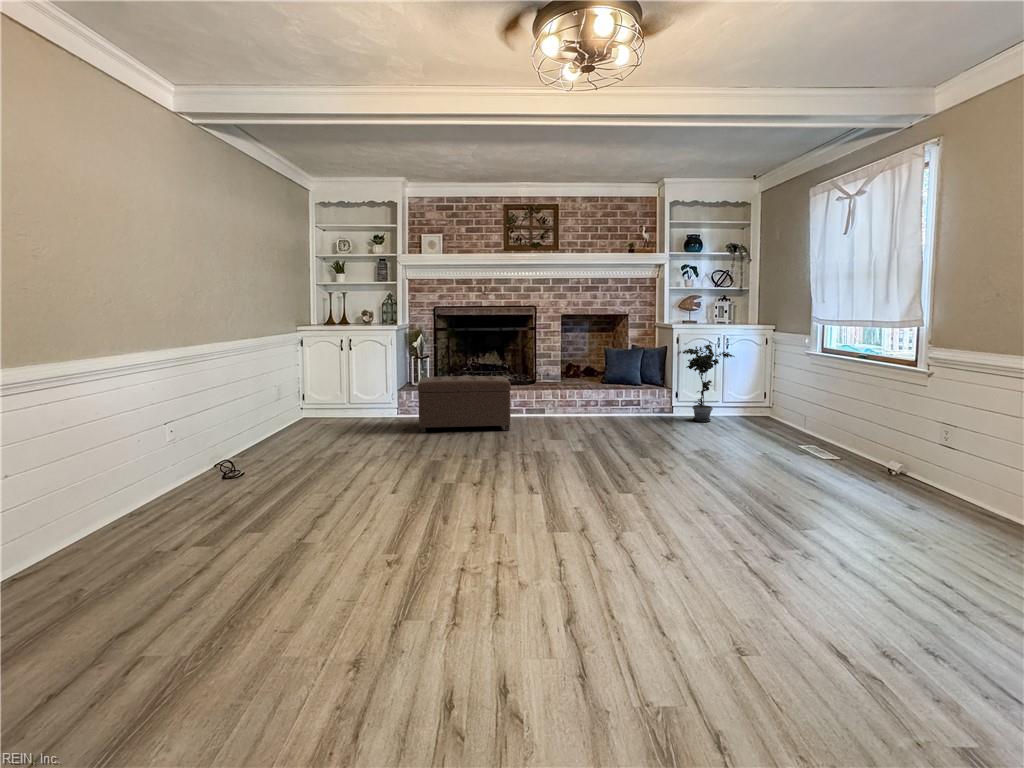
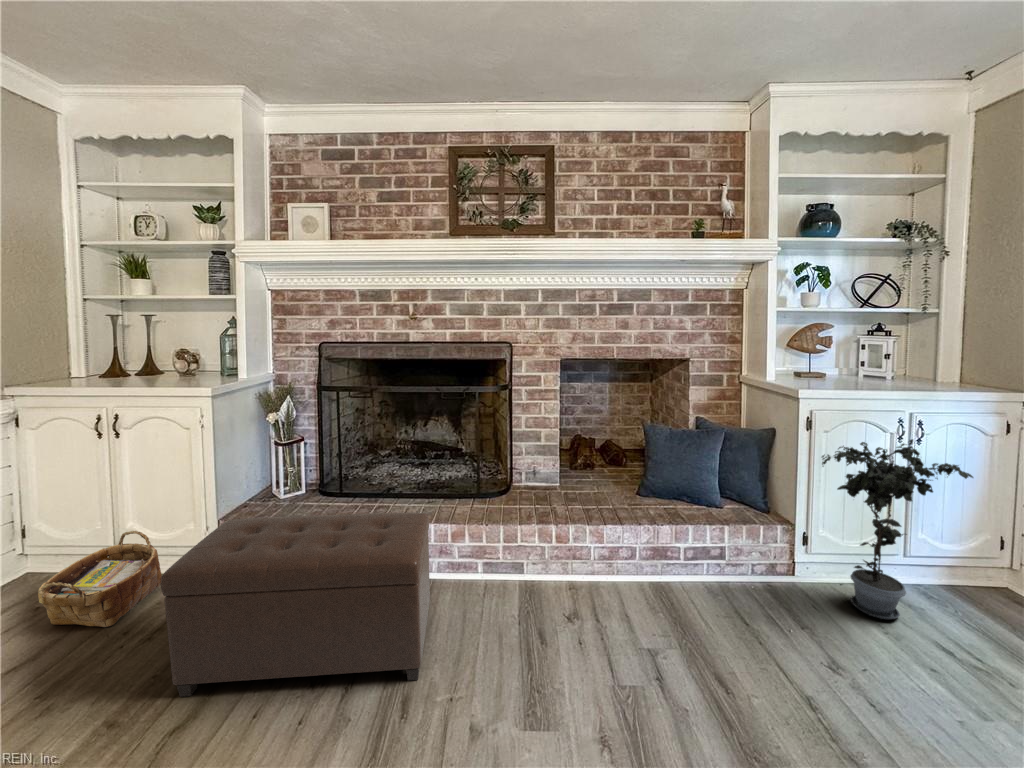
woven basket: none [341,392,378,425] -> present [38,531,162,627]

